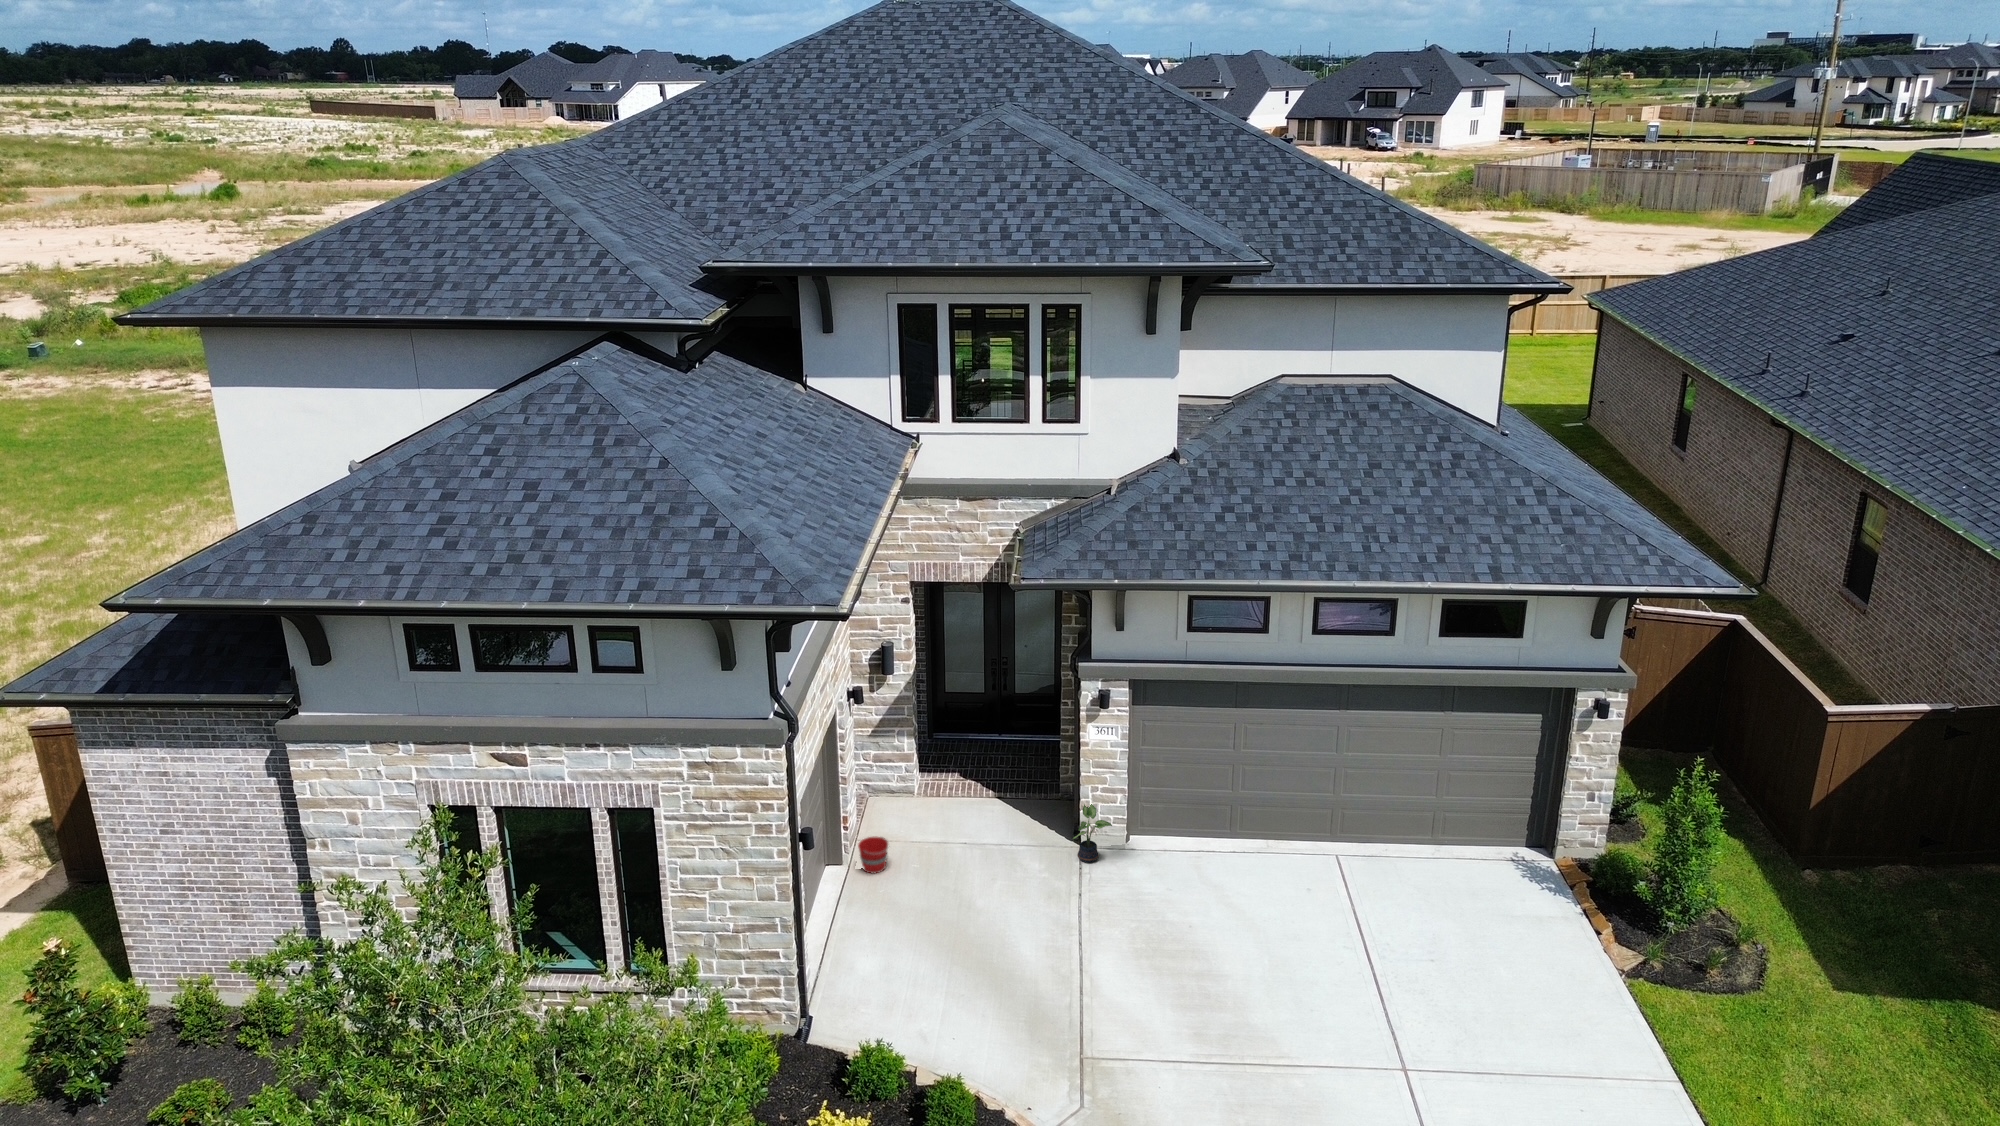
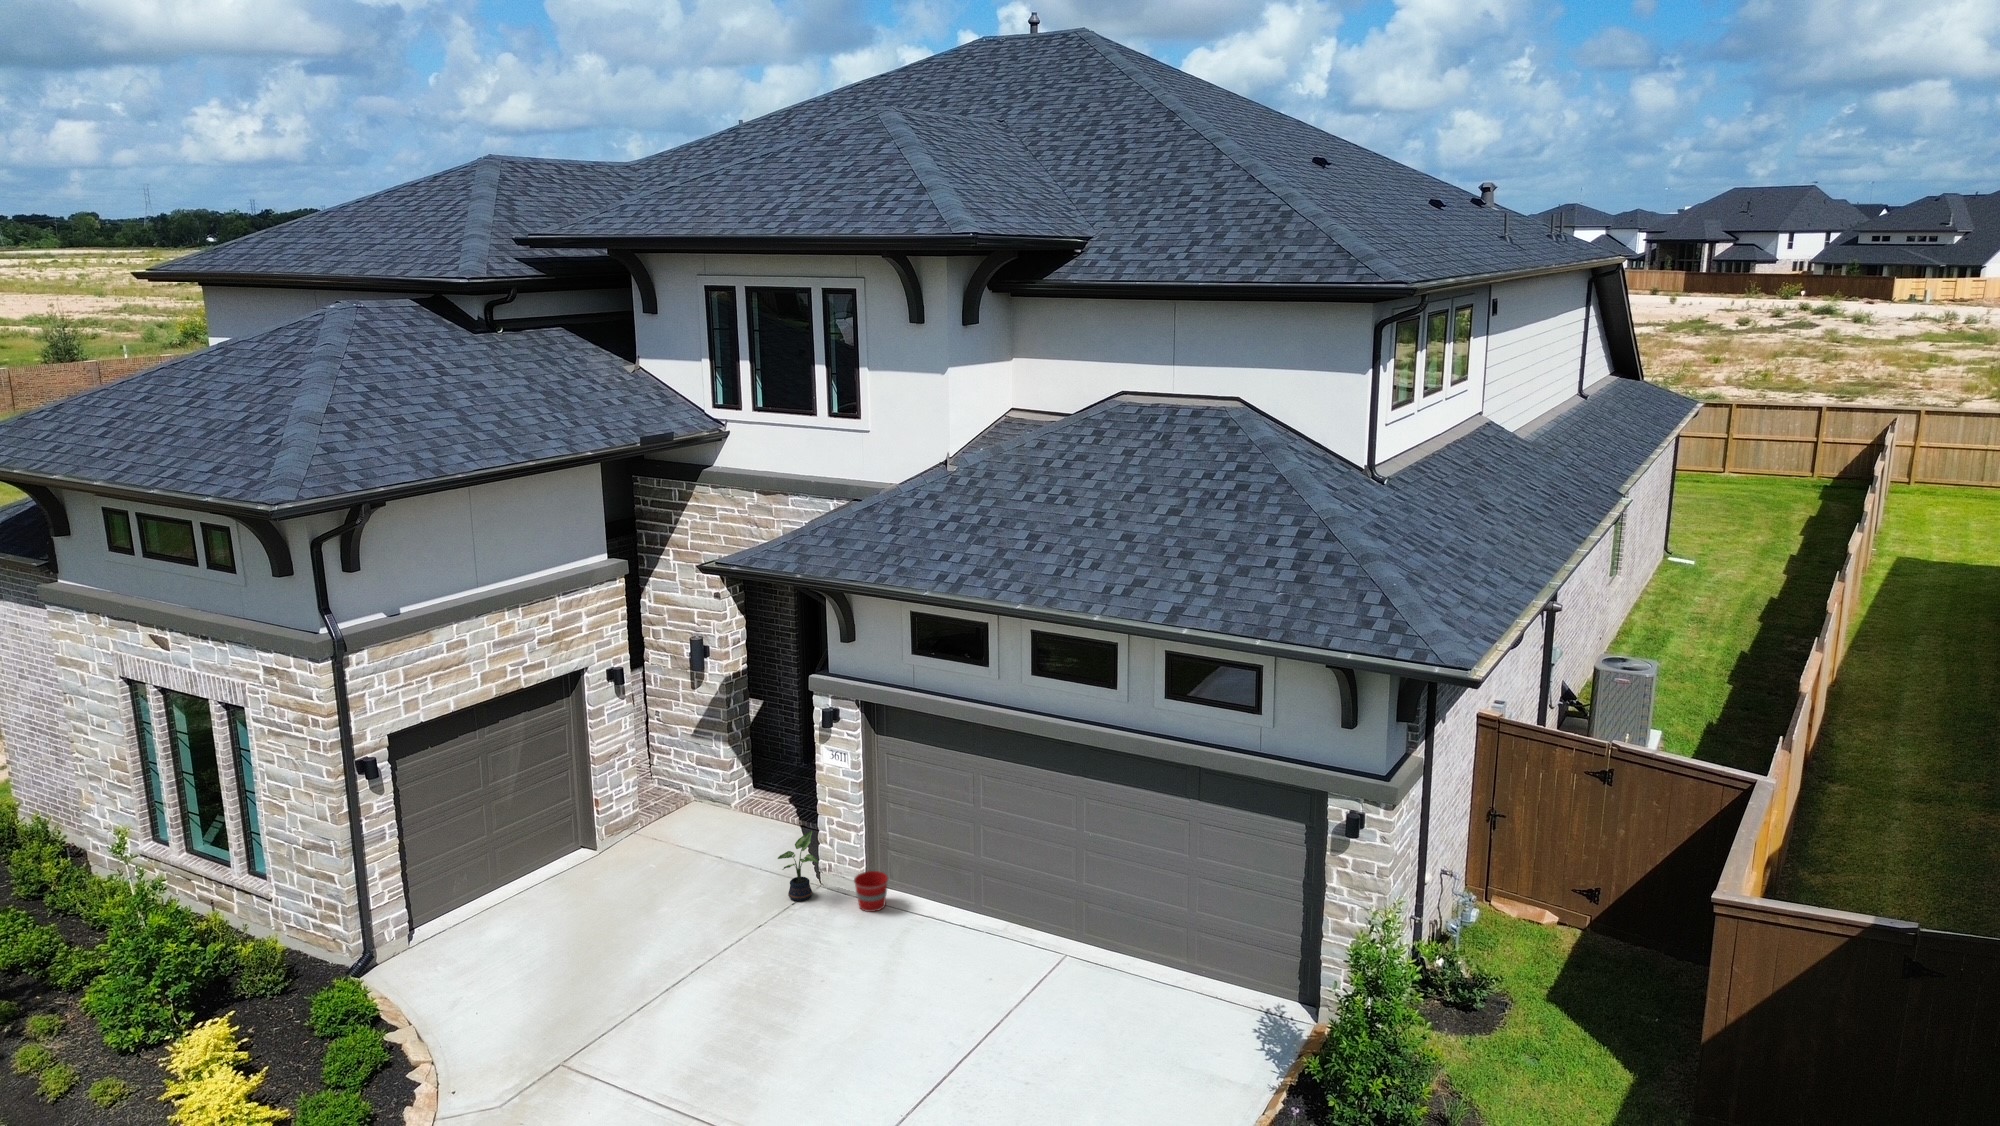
bucket: present [858,837,888,873] -> present [854,871,889,912]

